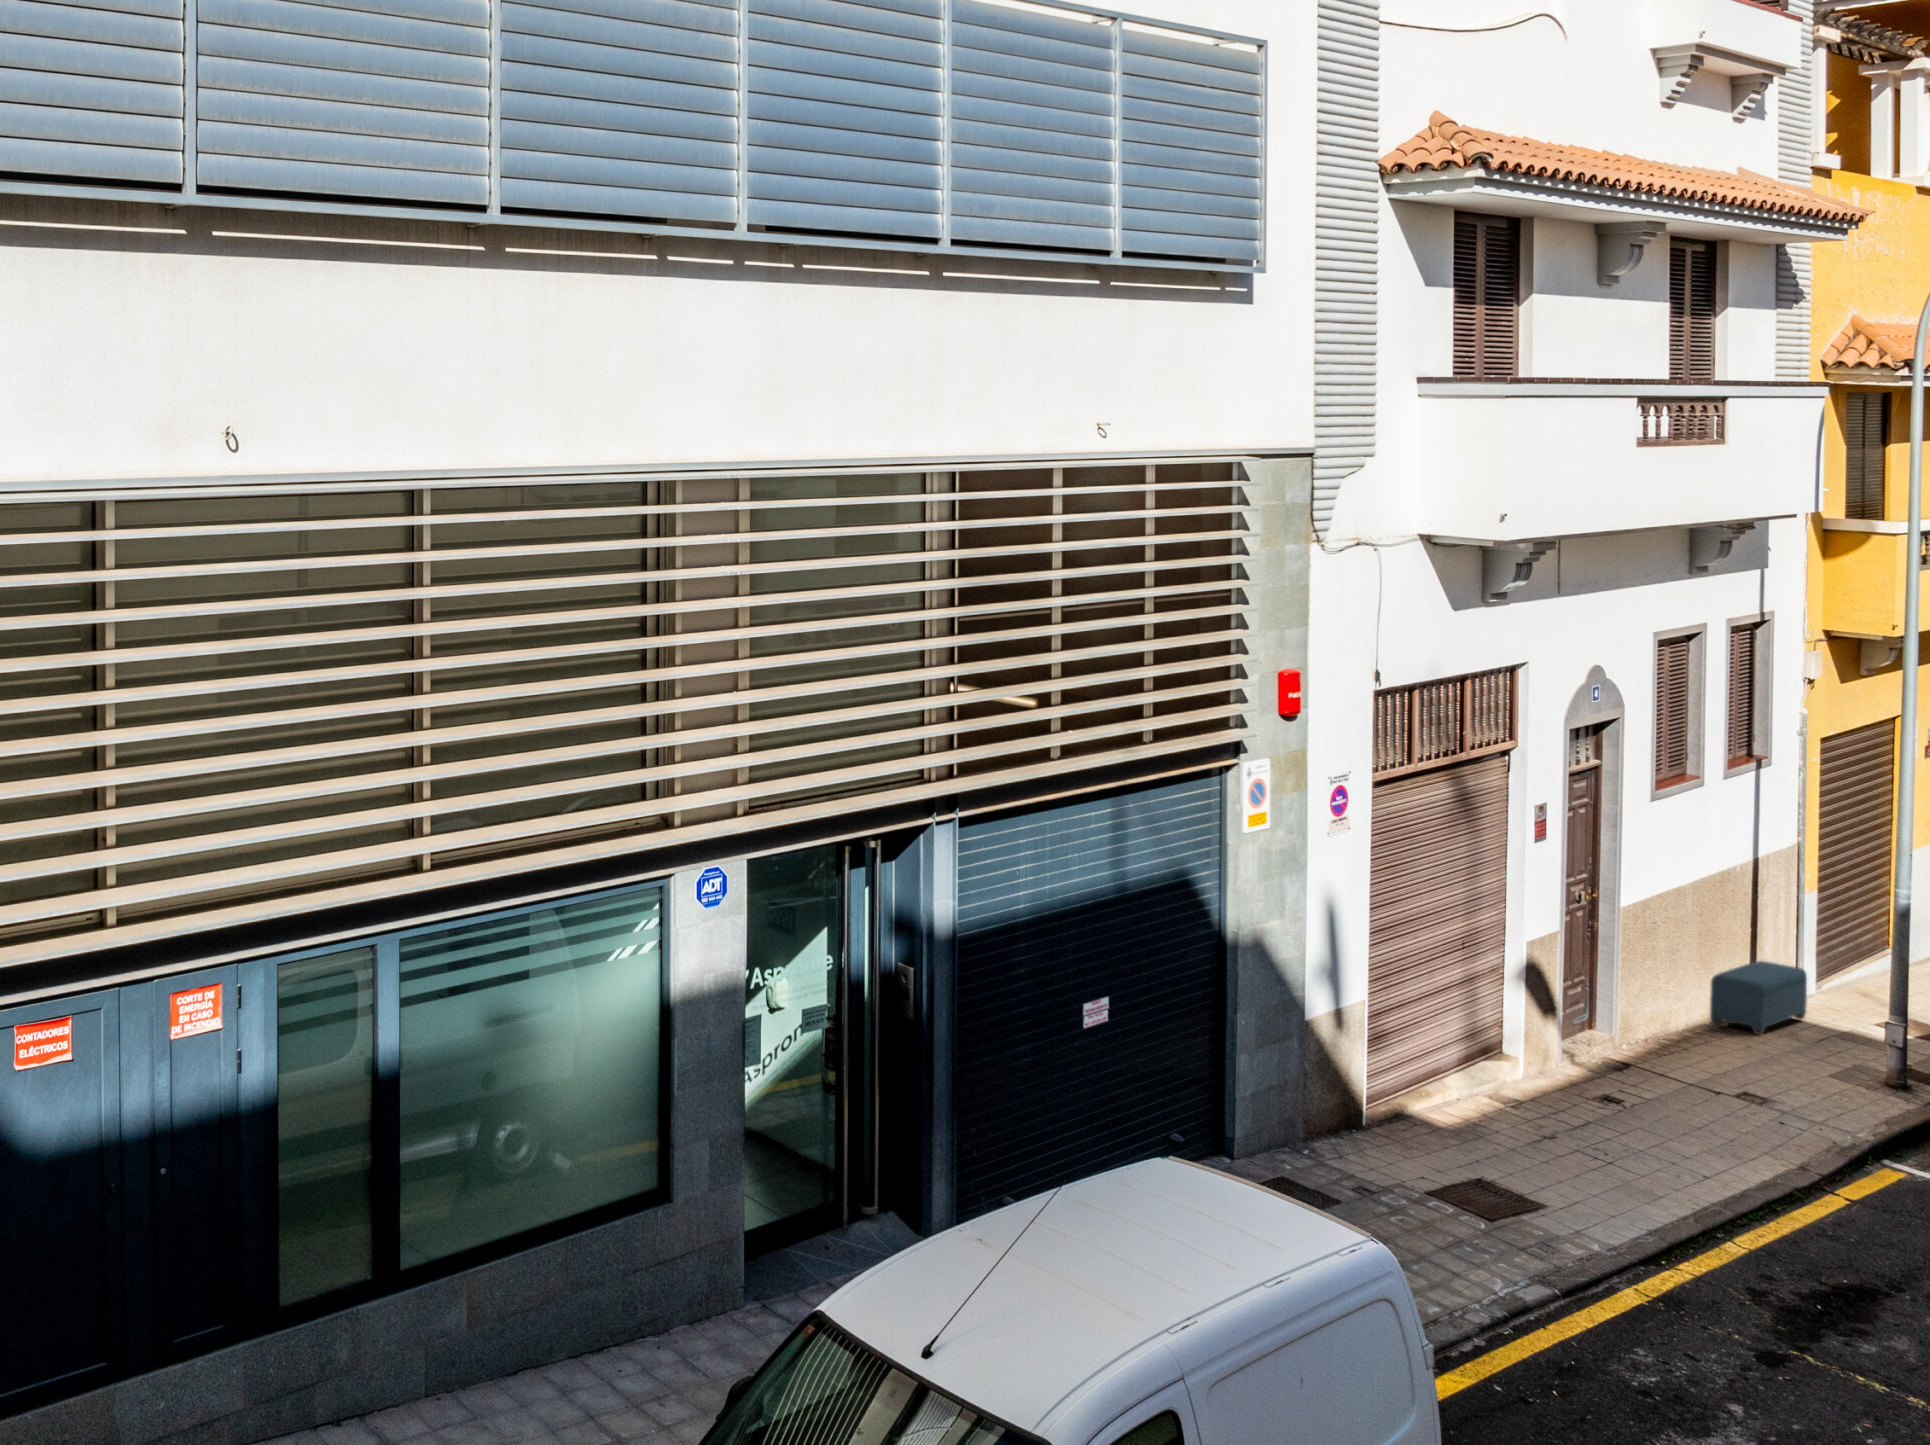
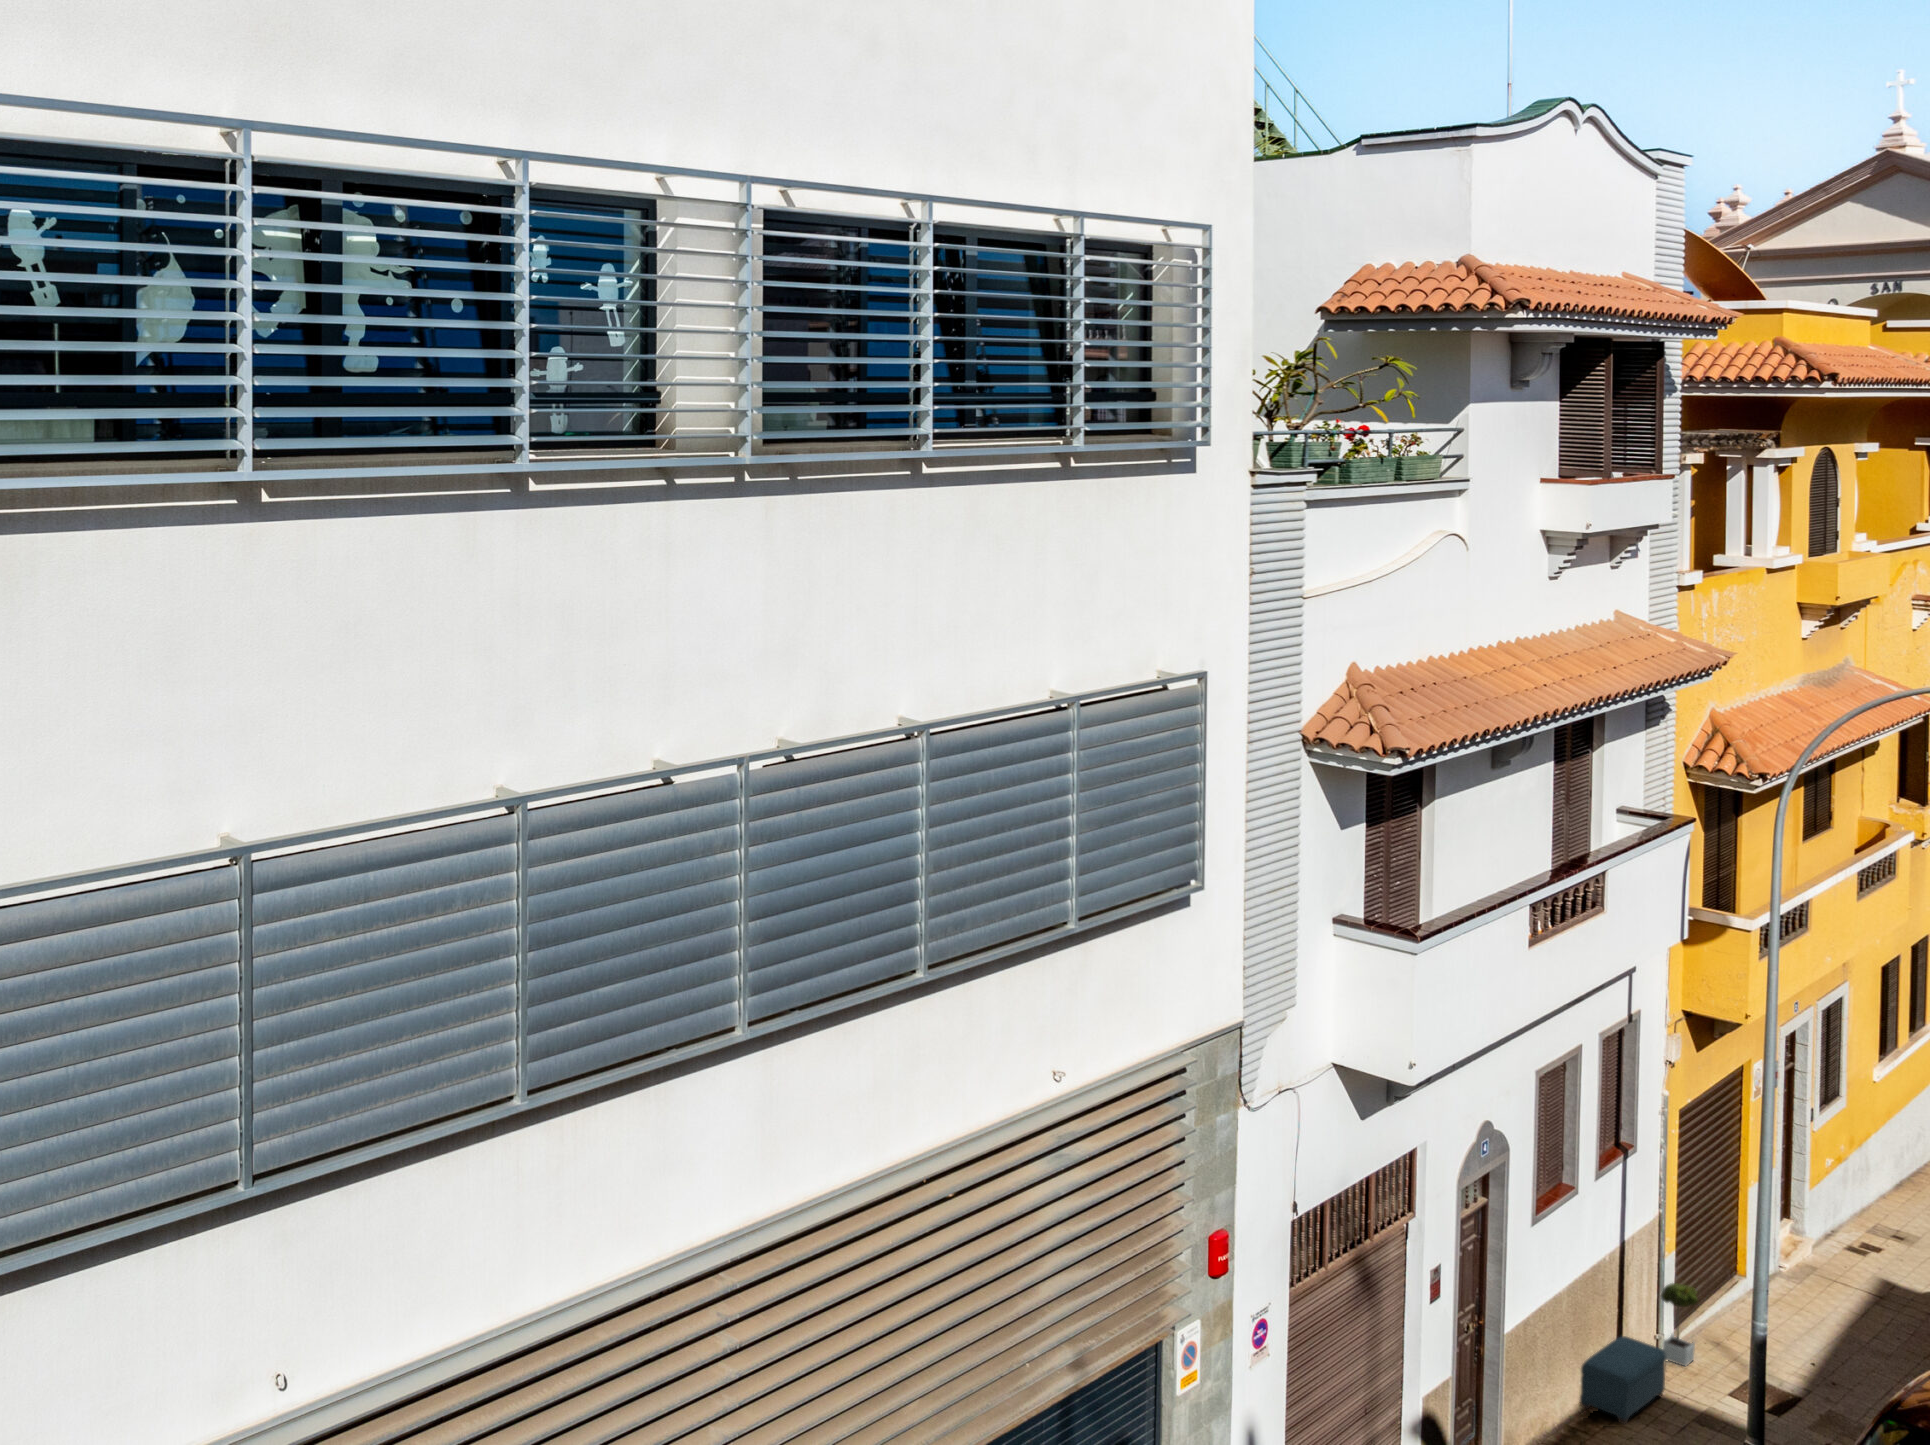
potted tree: none [1802,916,1845,1005] -> present [1661,1283,1698,1366]

